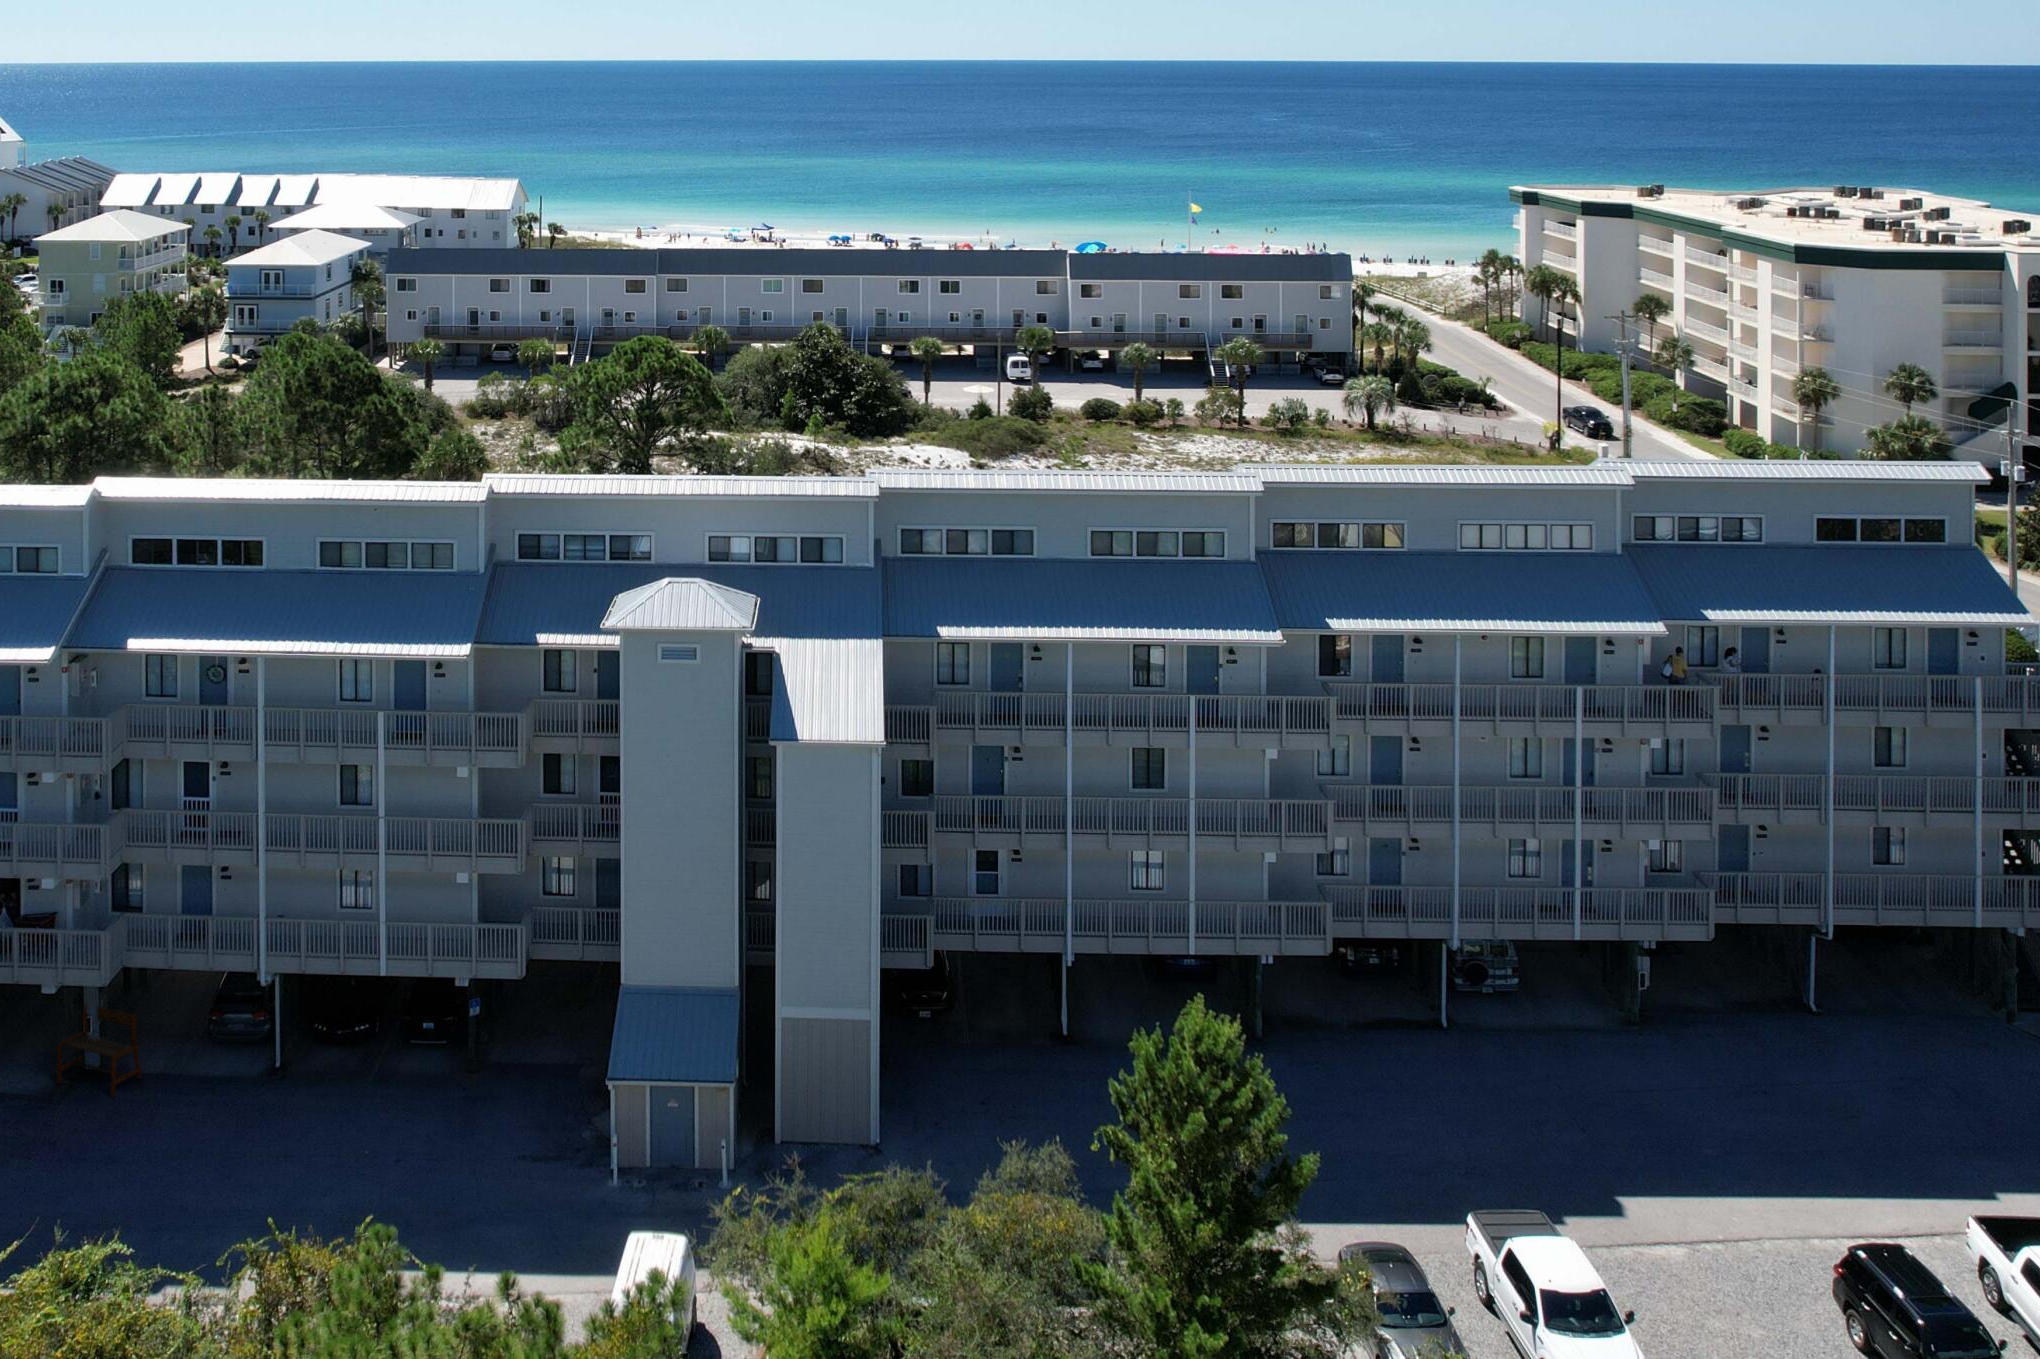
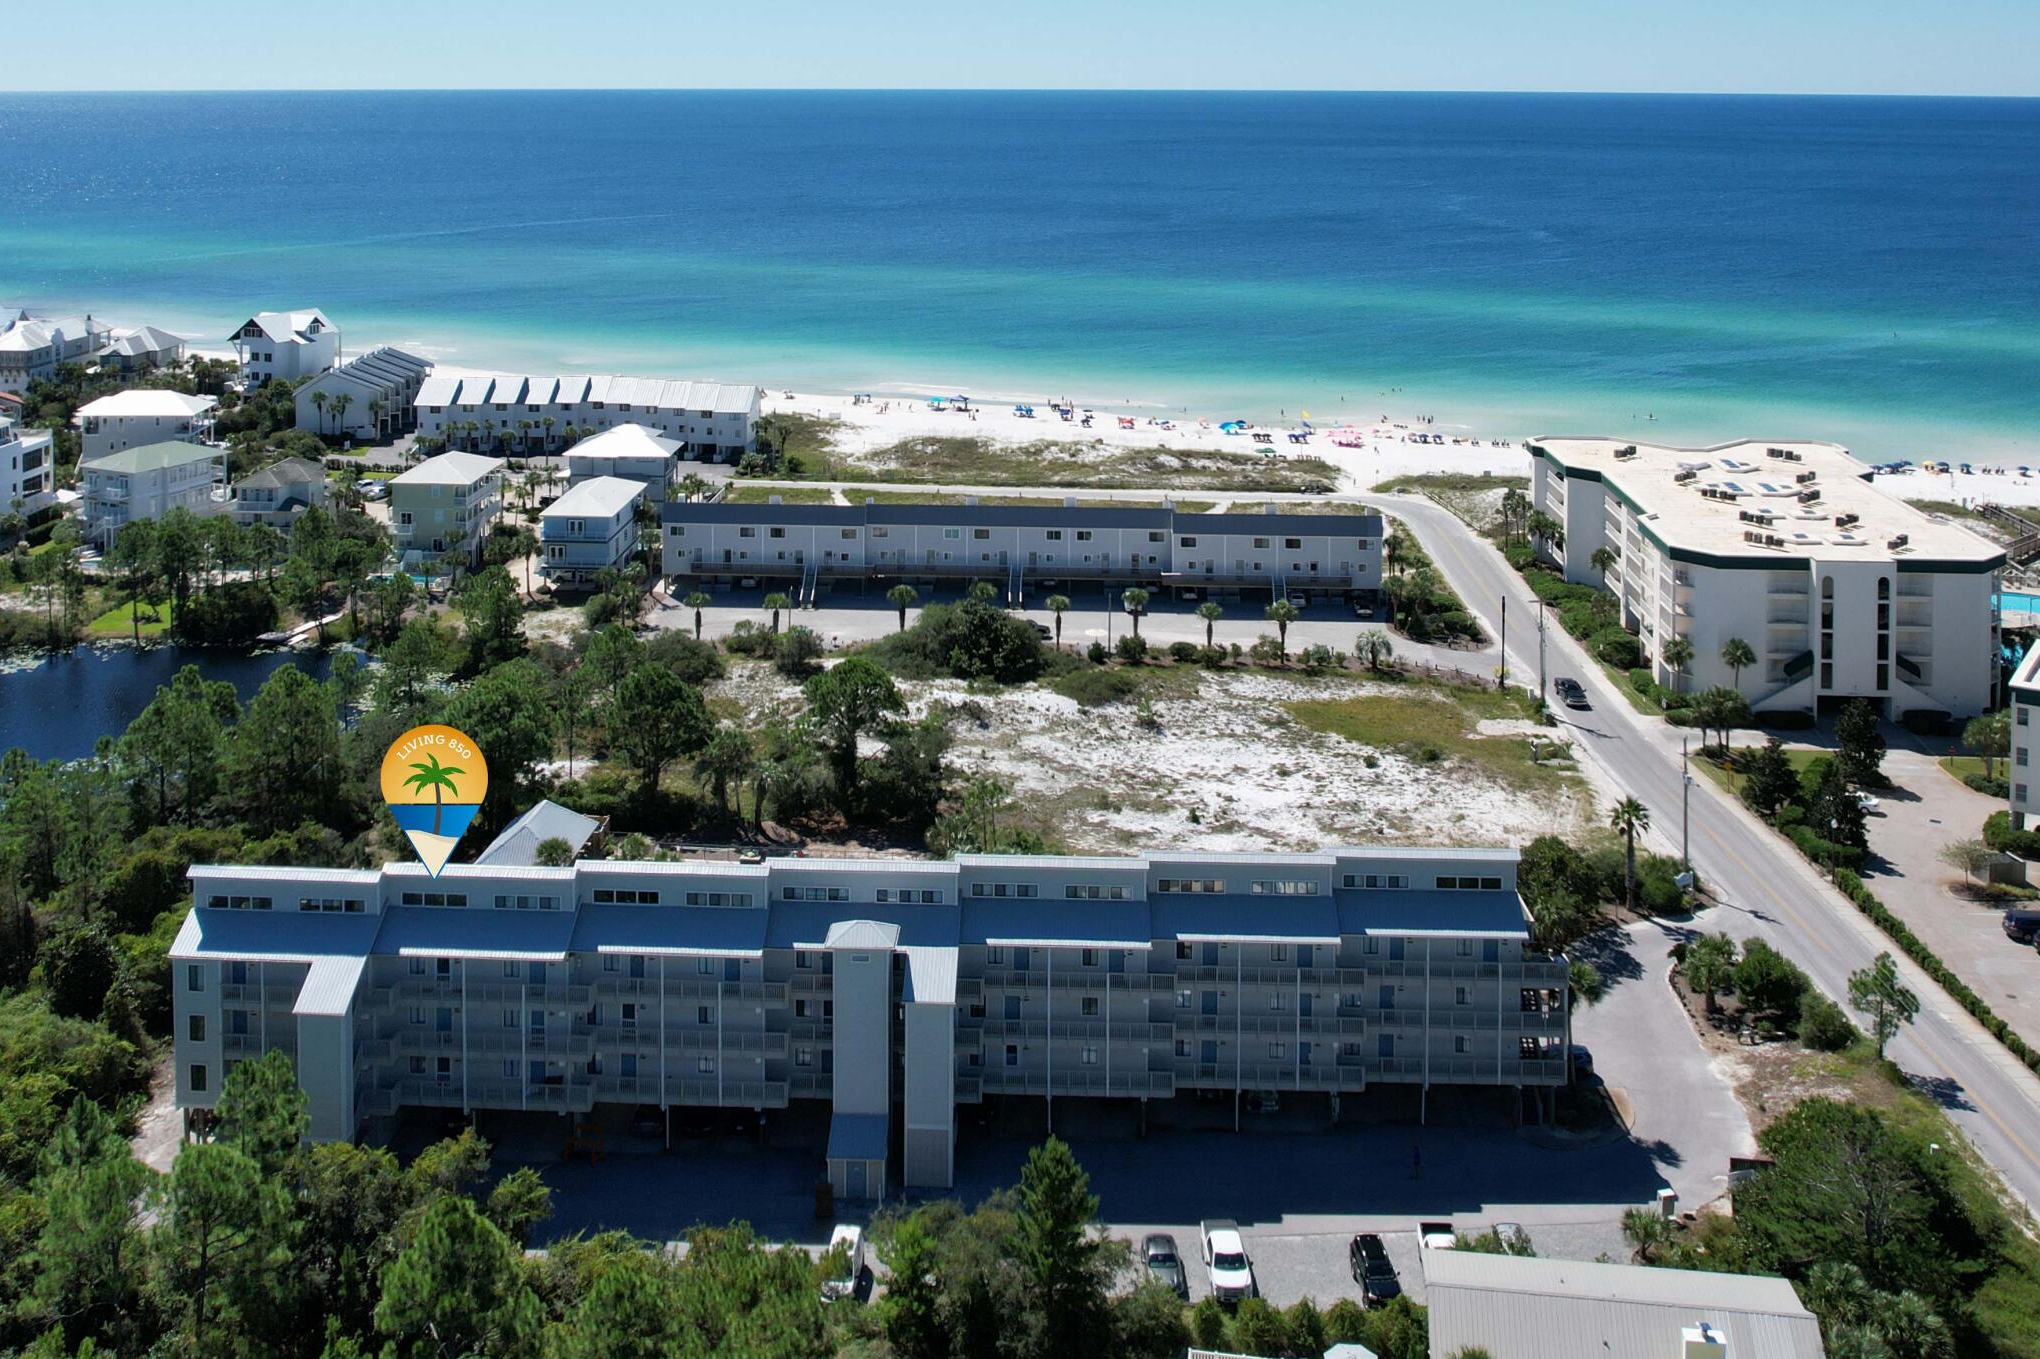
trash can: none [578,1126,623,1203] -> present [814,1181,834,1216]

